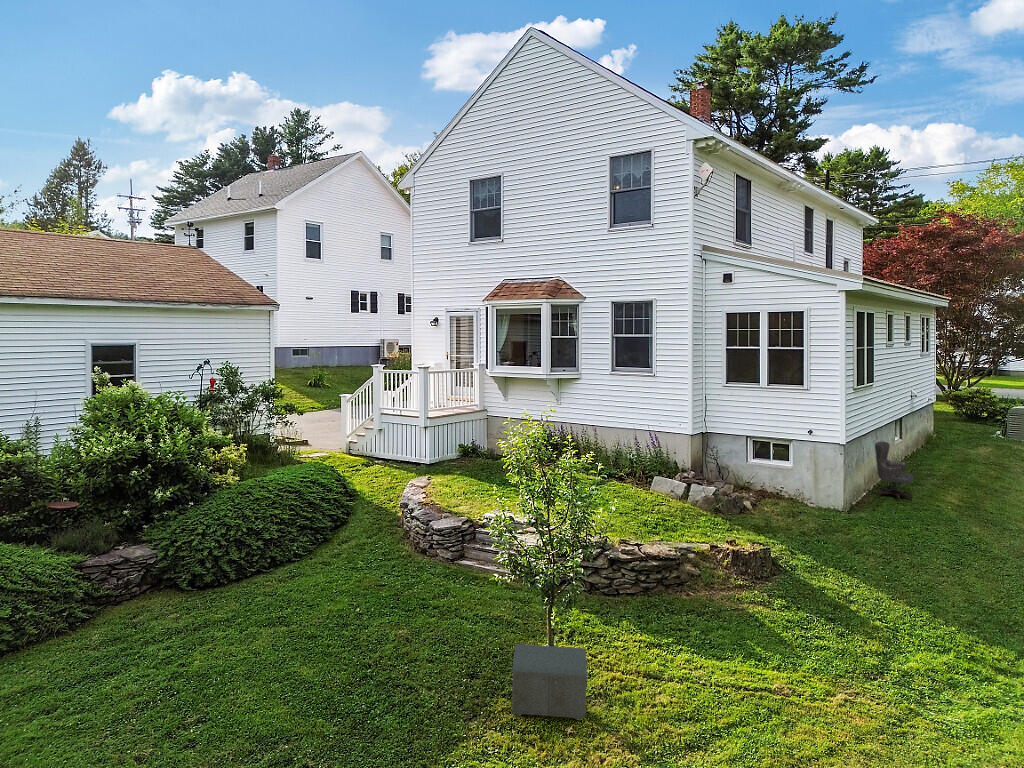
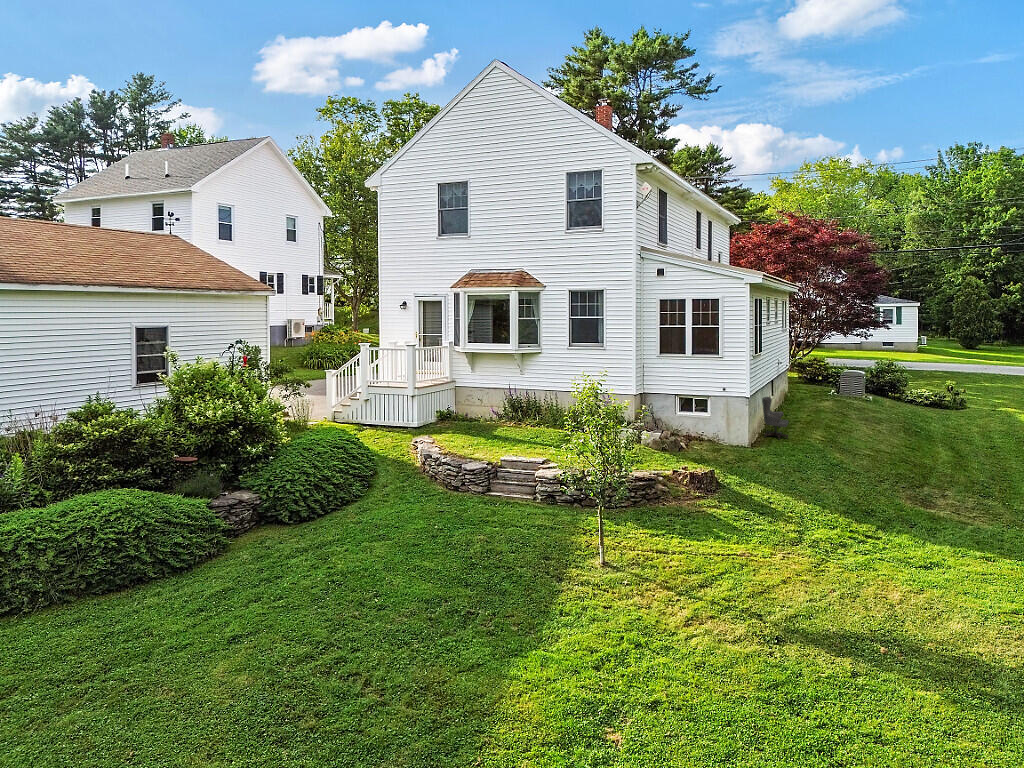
storage bench: present [512,644,587,720] -> none [577,533,635,581]

